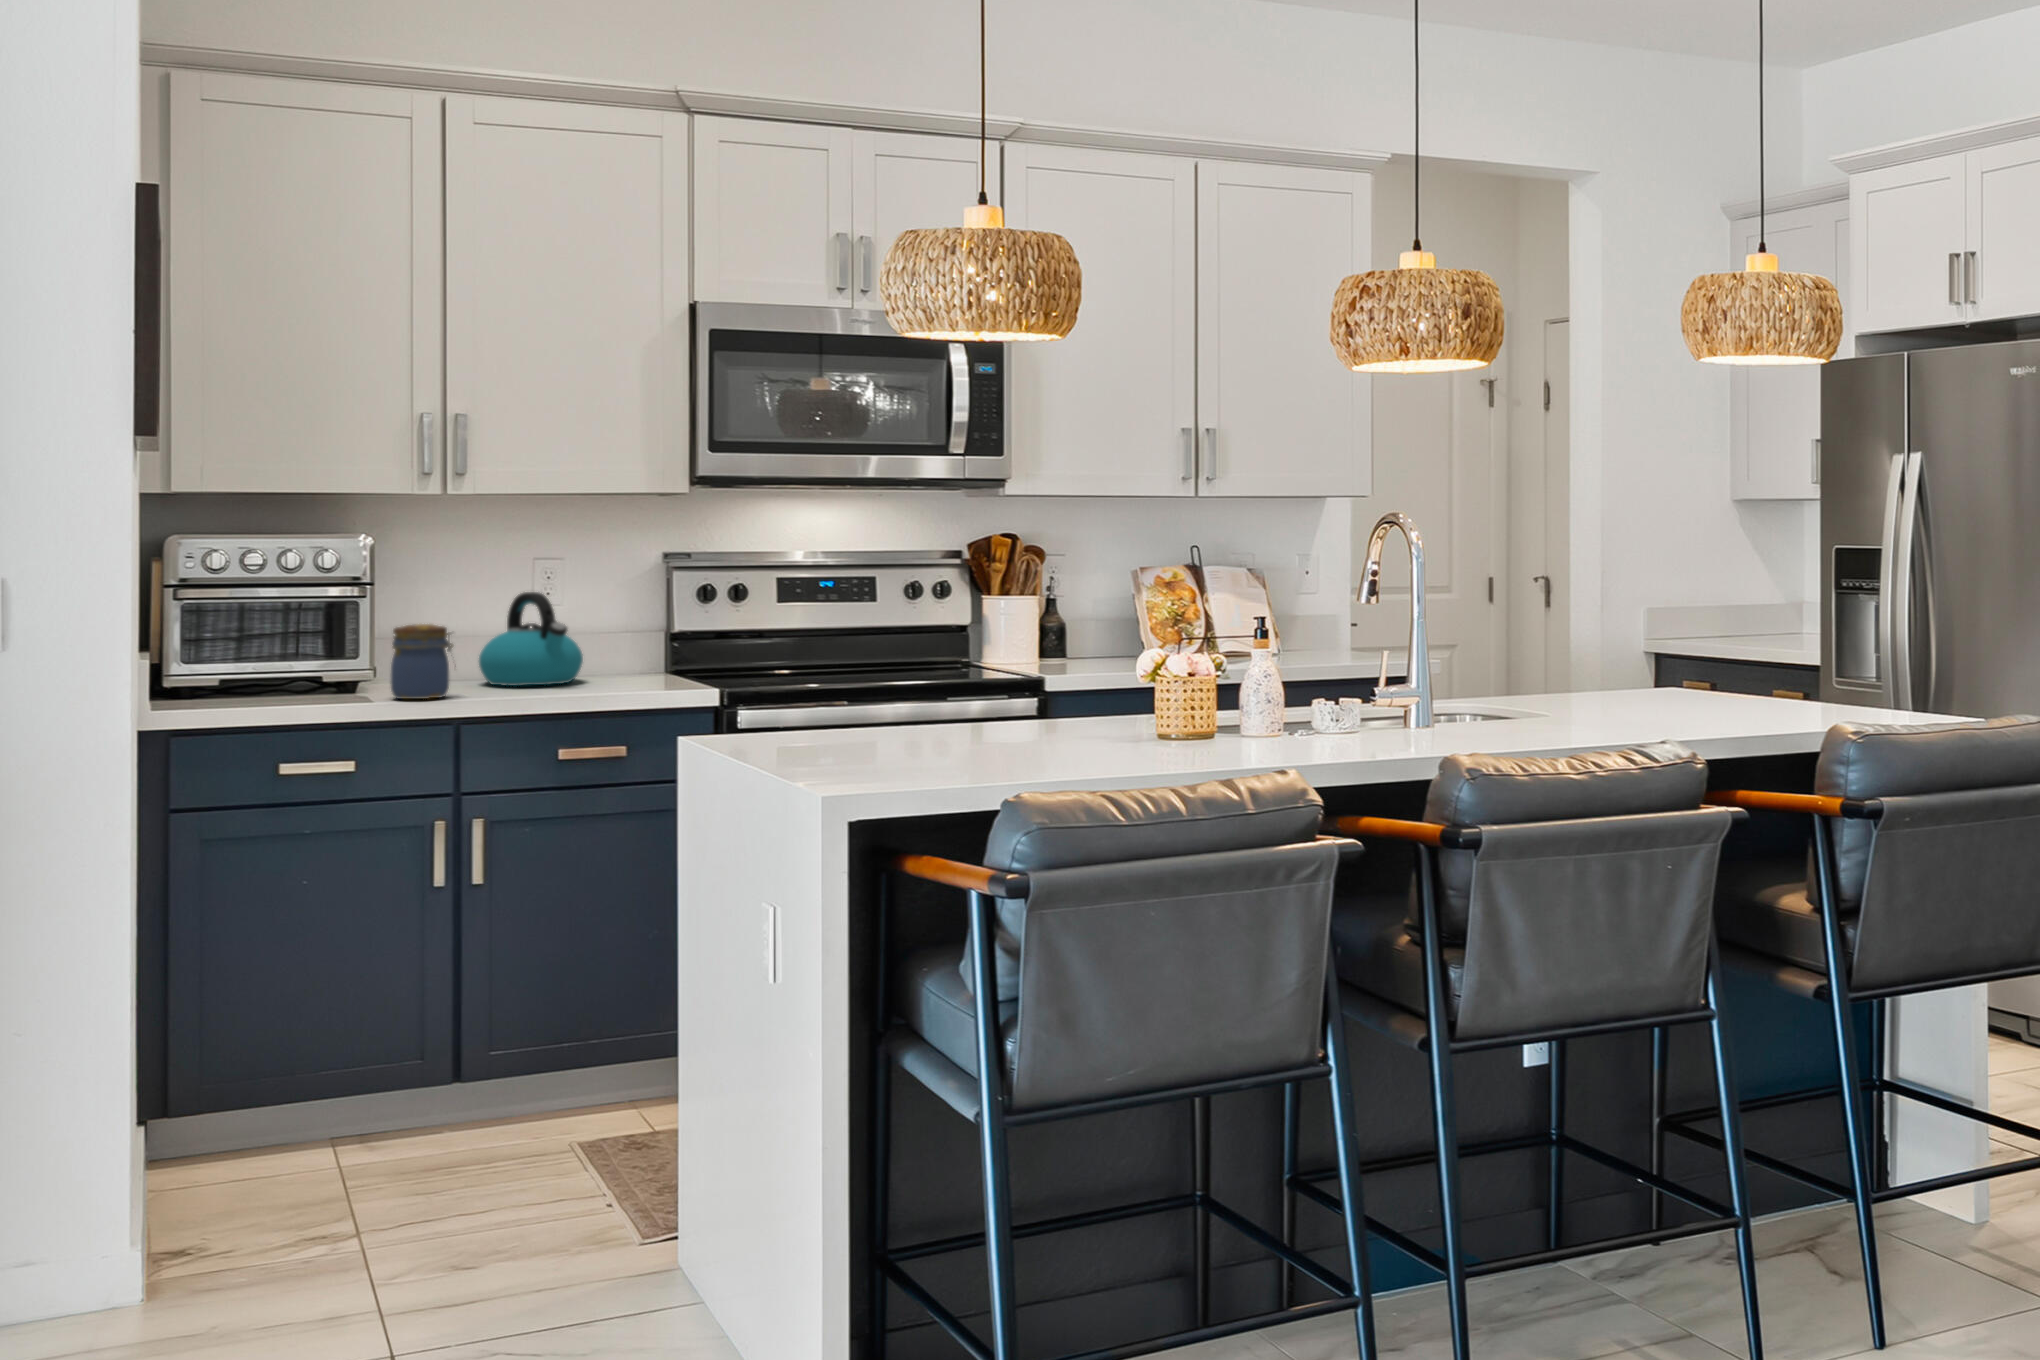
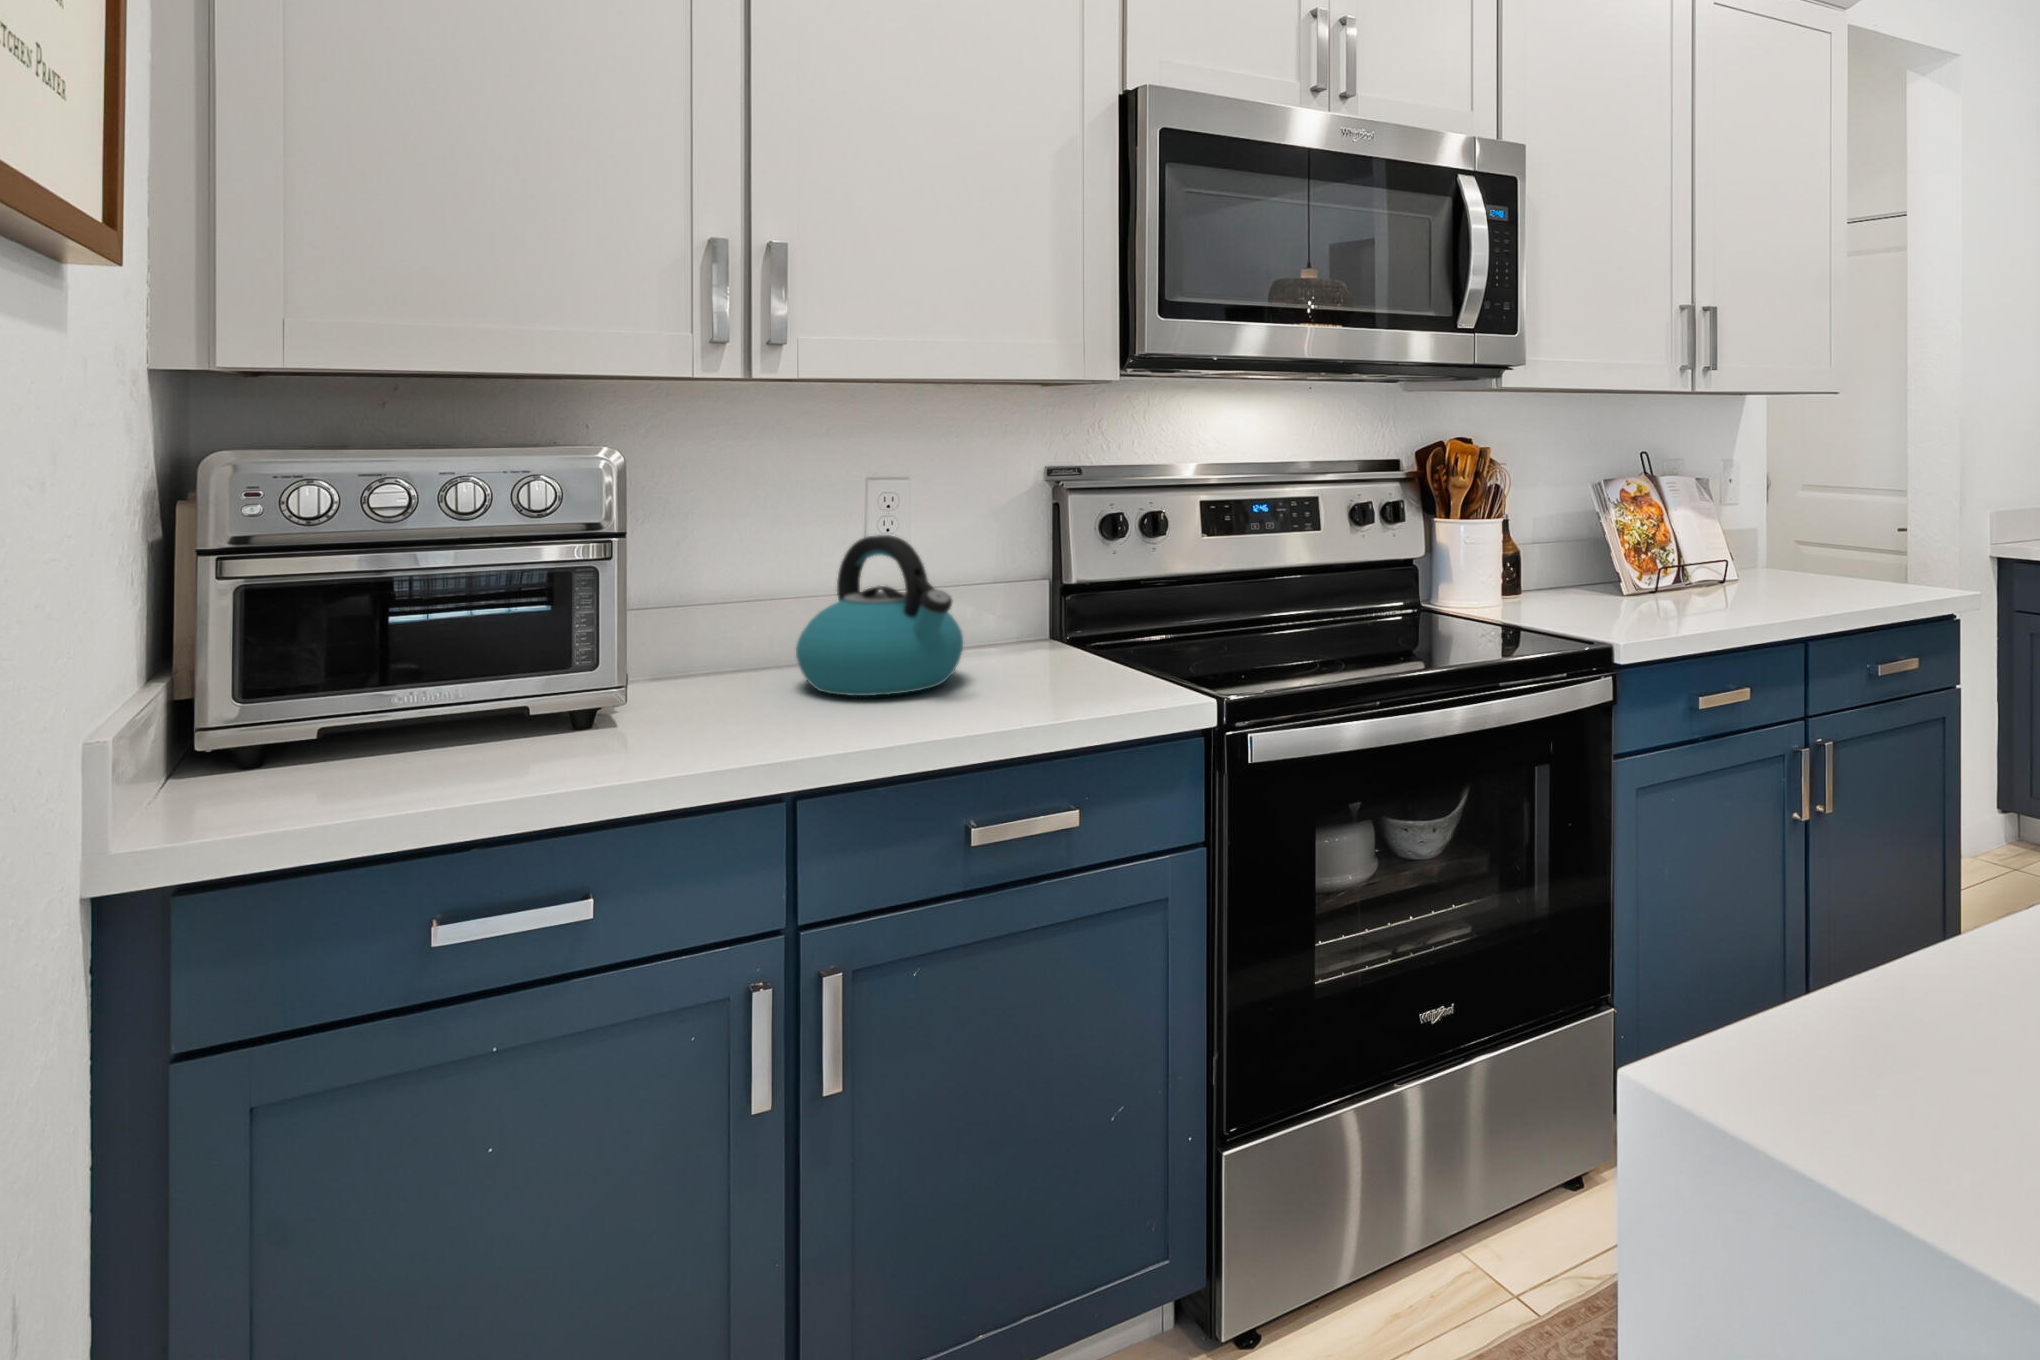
jar: present [391,624,456,699] -> none [659,608,777,750]

